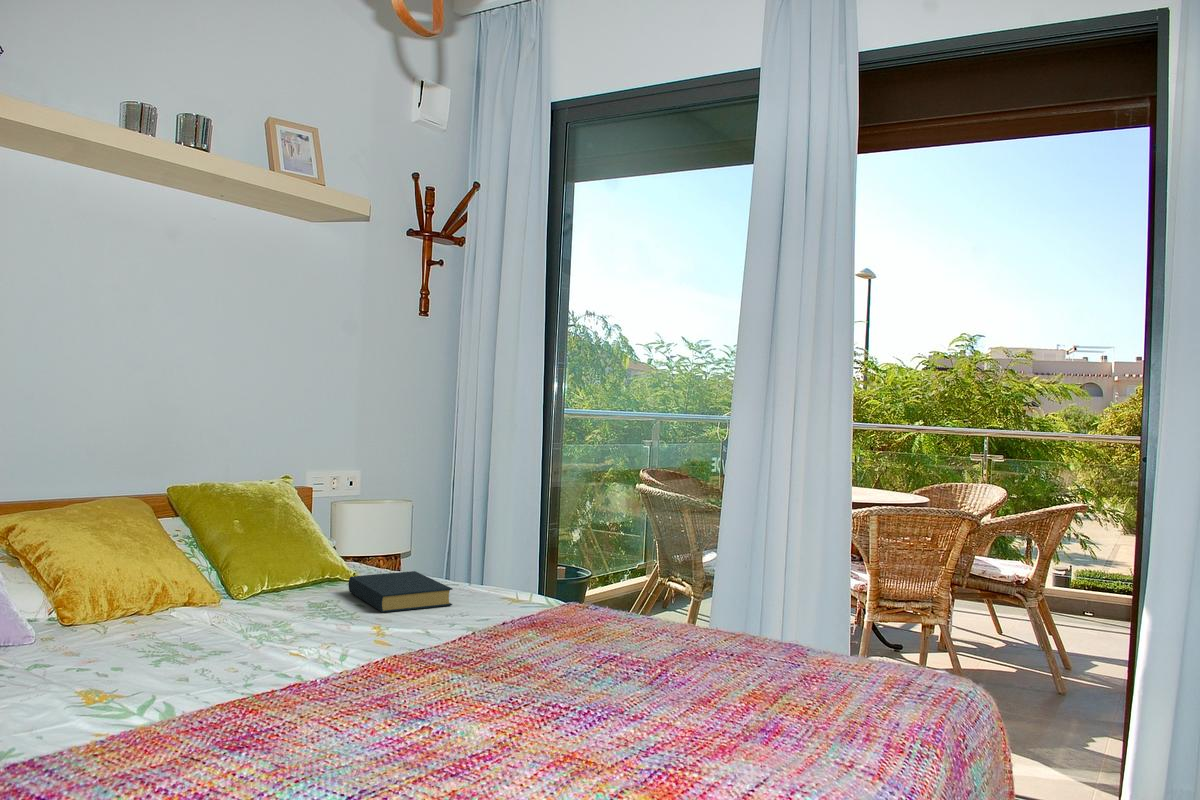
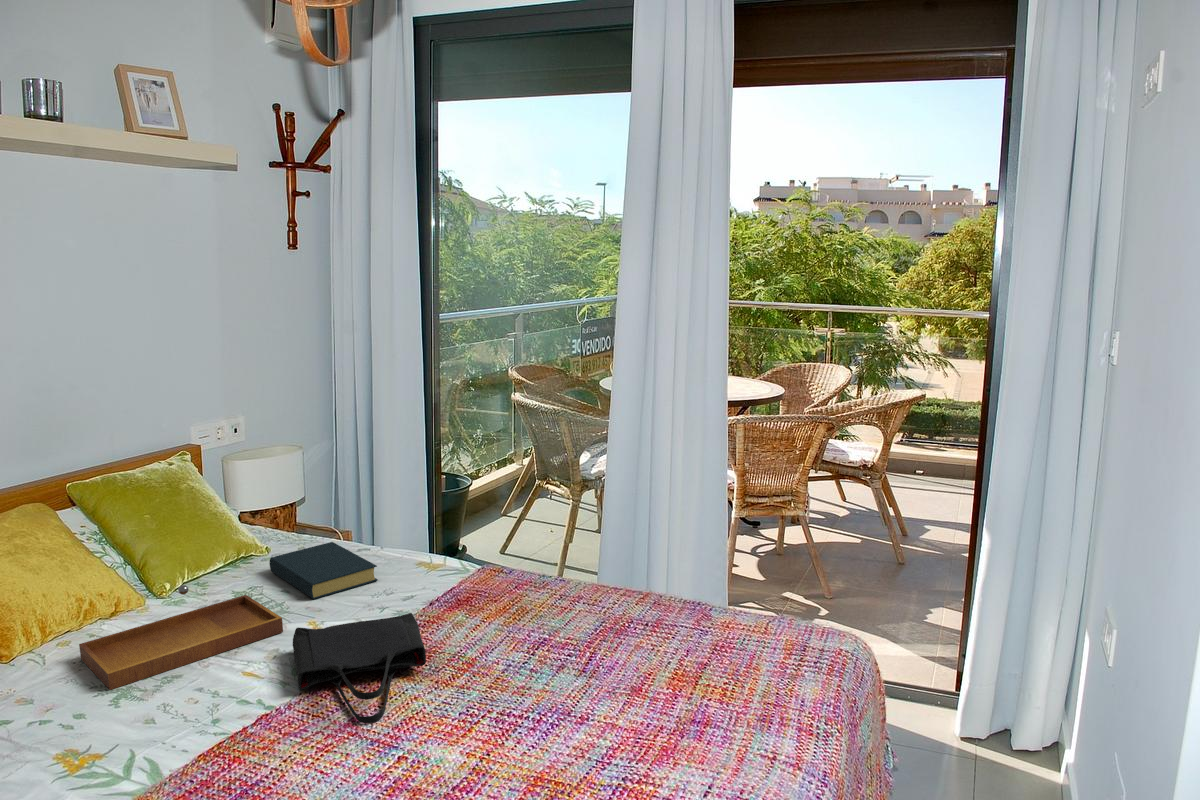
tray: none [141,570,343,654] -> present [79,585,283,690]
tote bag: none [338,617,478,699] -> present [293,613,426,723]

